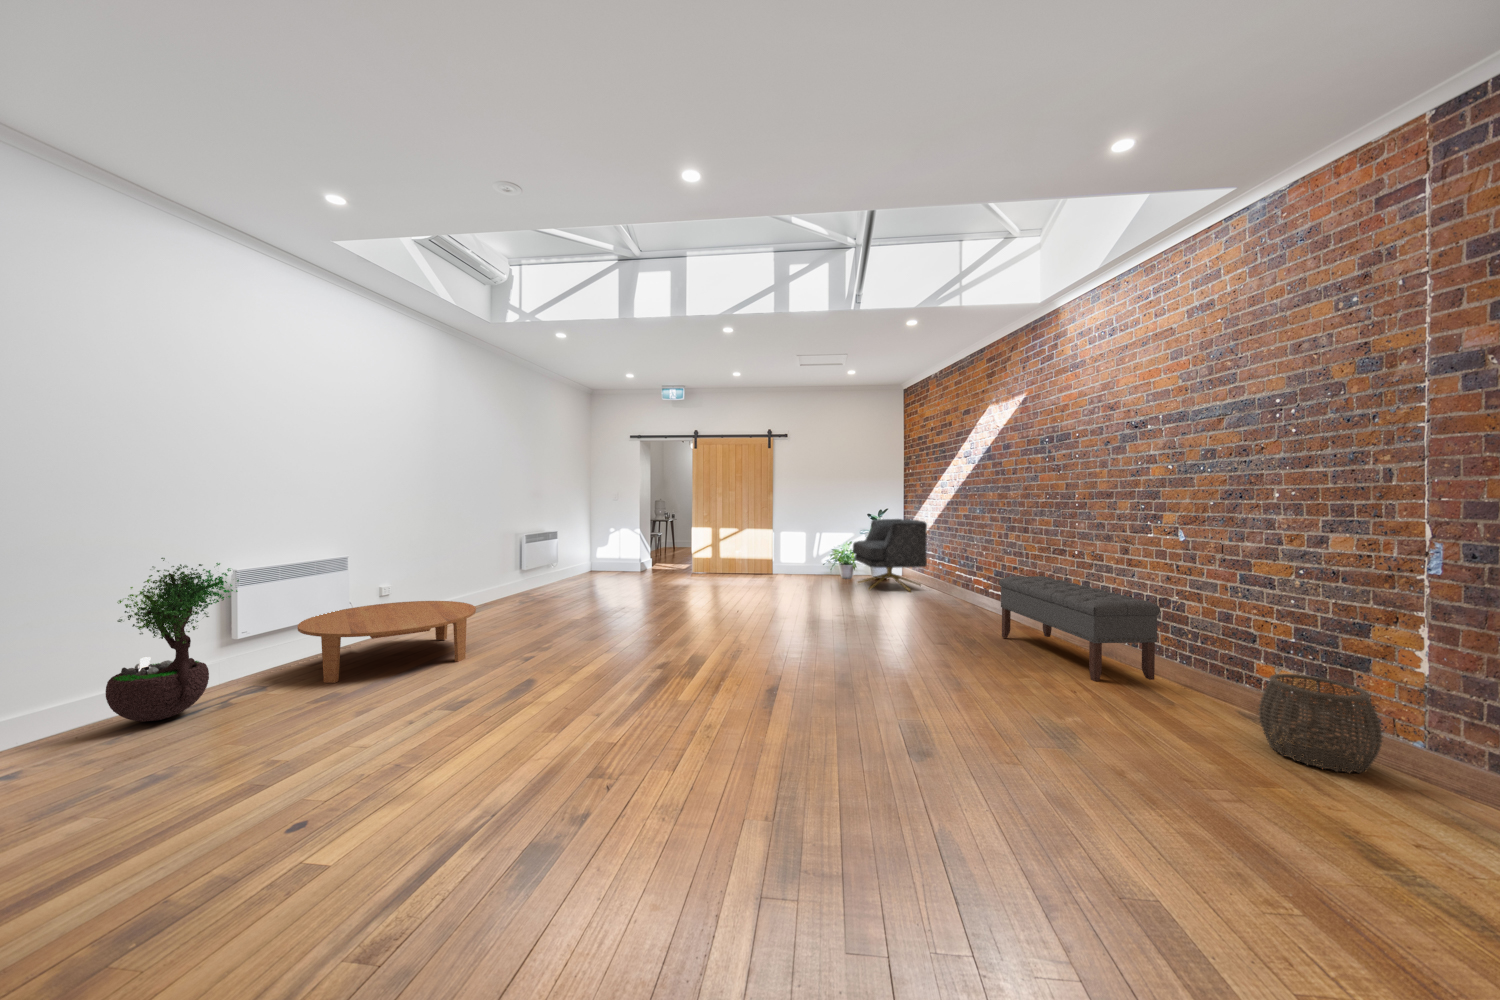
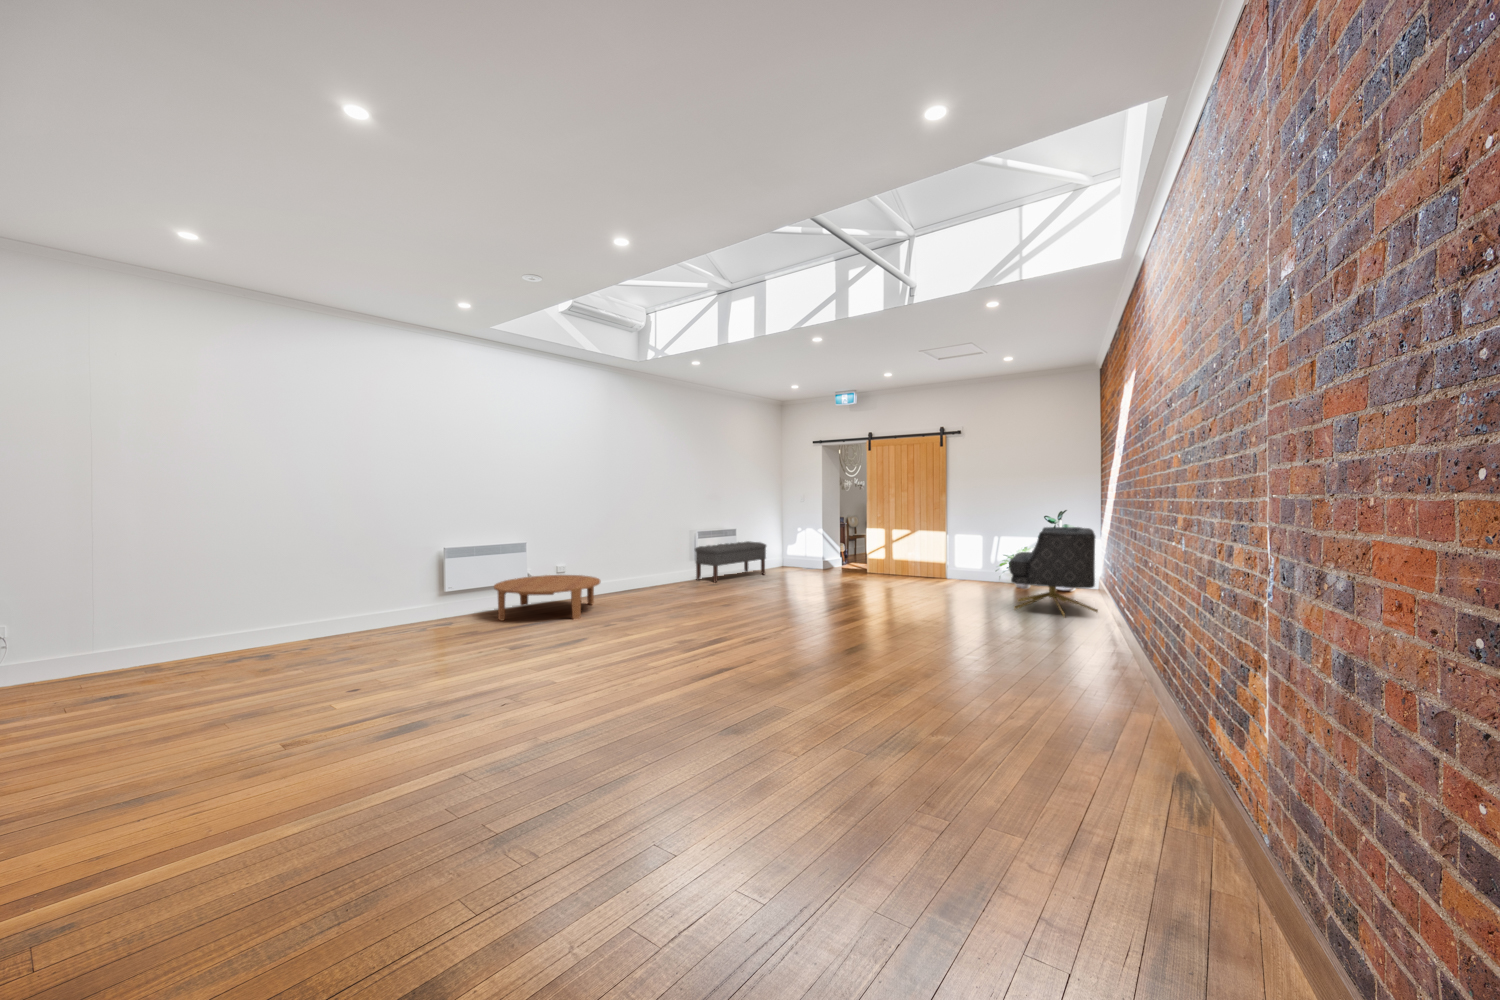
potted tree: present [106,558,239,722] -> none [392,537,450,625]
bench: present [999,576,1160,681] -> present [695,541,766,583]
woven basket: present [1259,674,1383,773] -> none [1030,747,1157,886]

